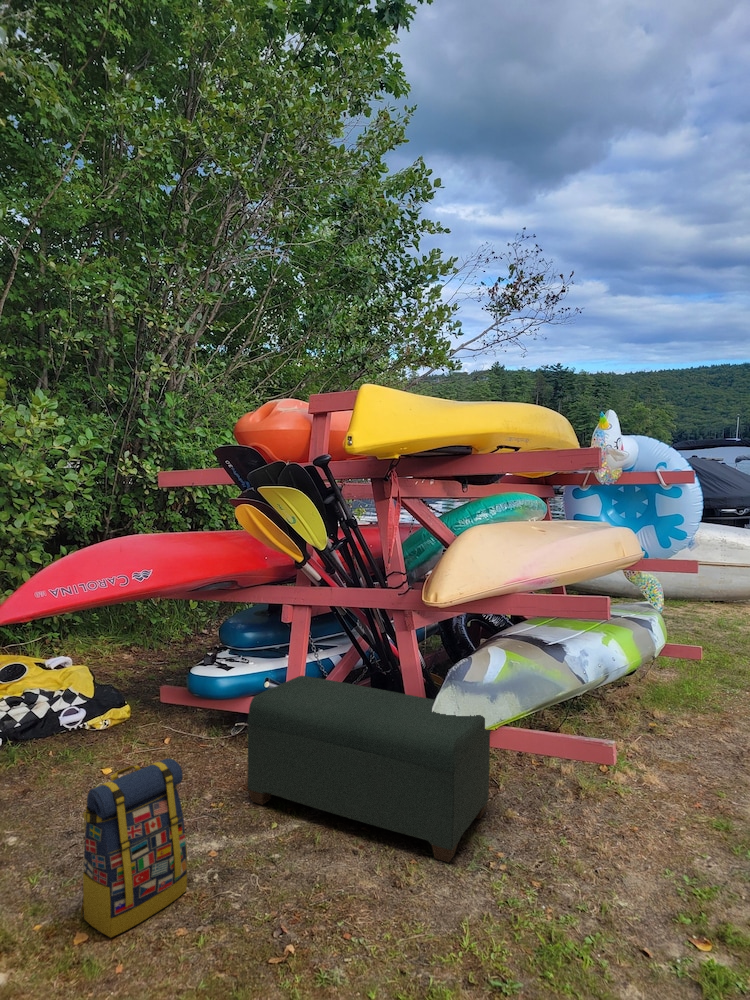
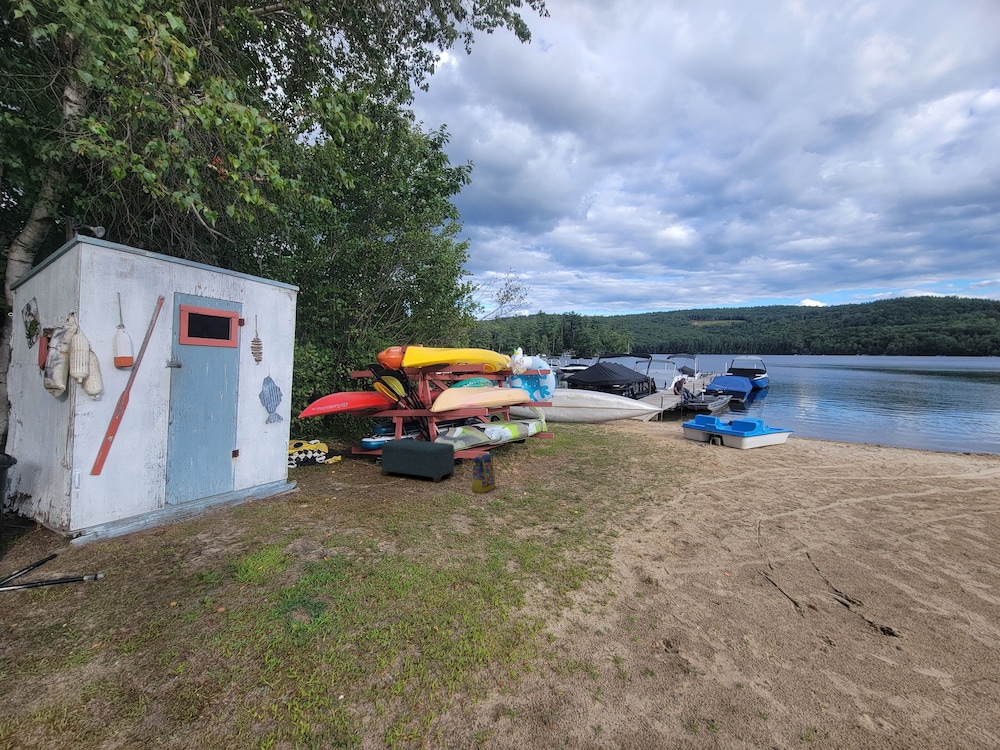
backpack: present [81,758,187,938] -> present [472,453,495,493]

